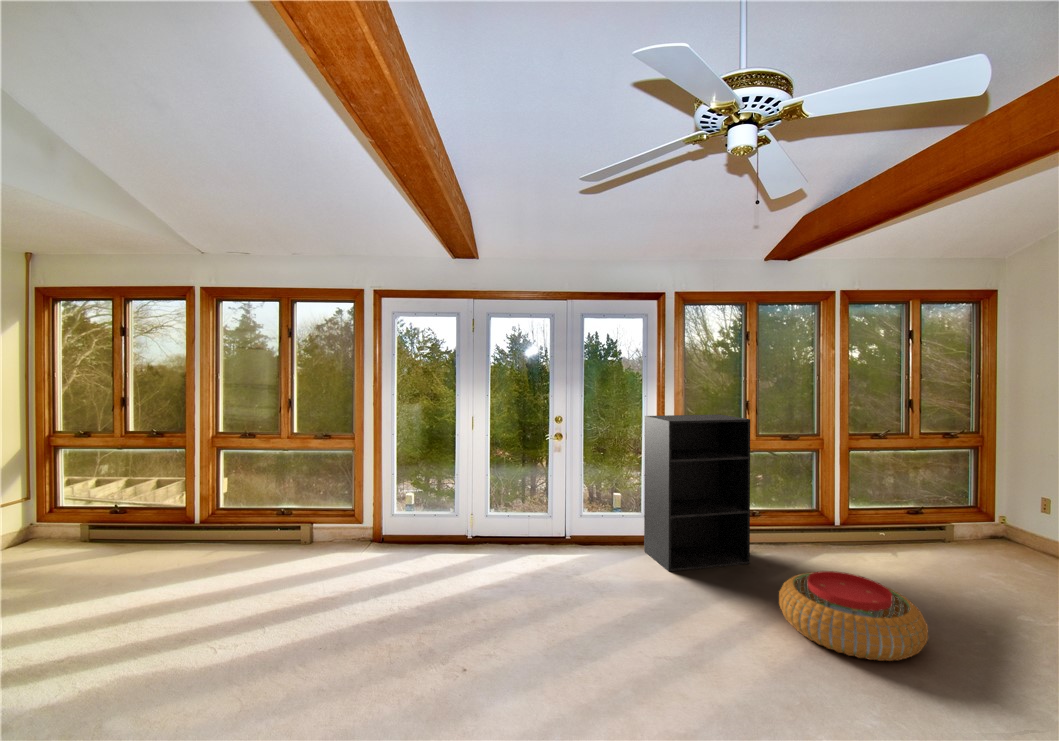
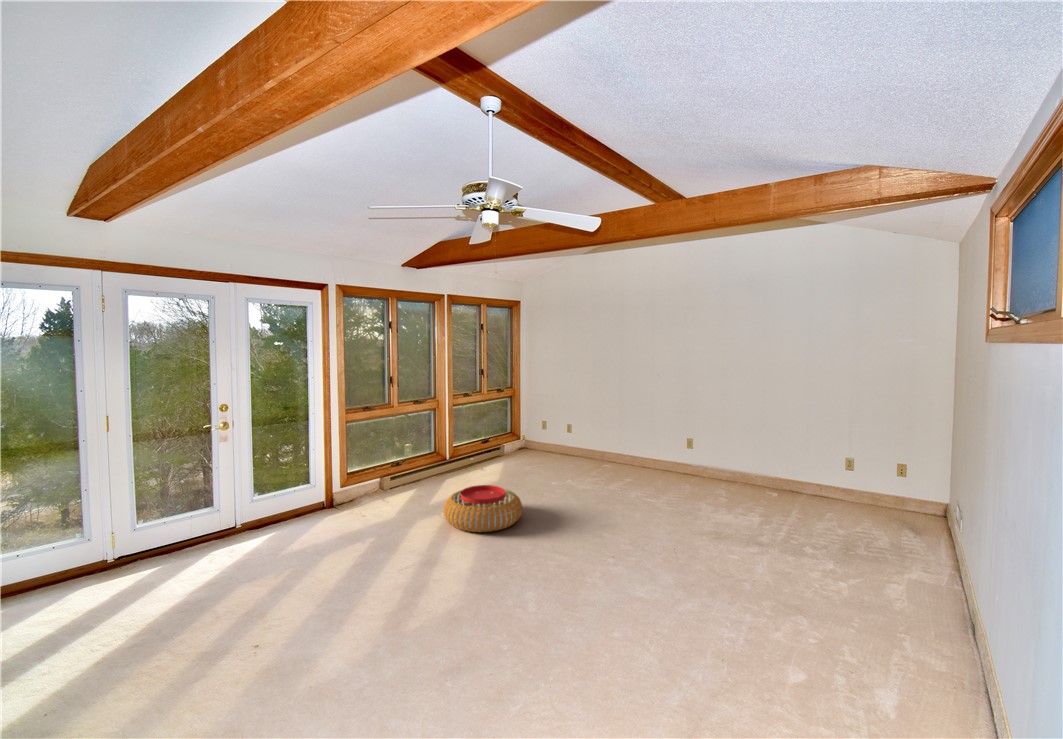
bookshelf: present [644,415,750,571] -> none [319,389,407,524]

